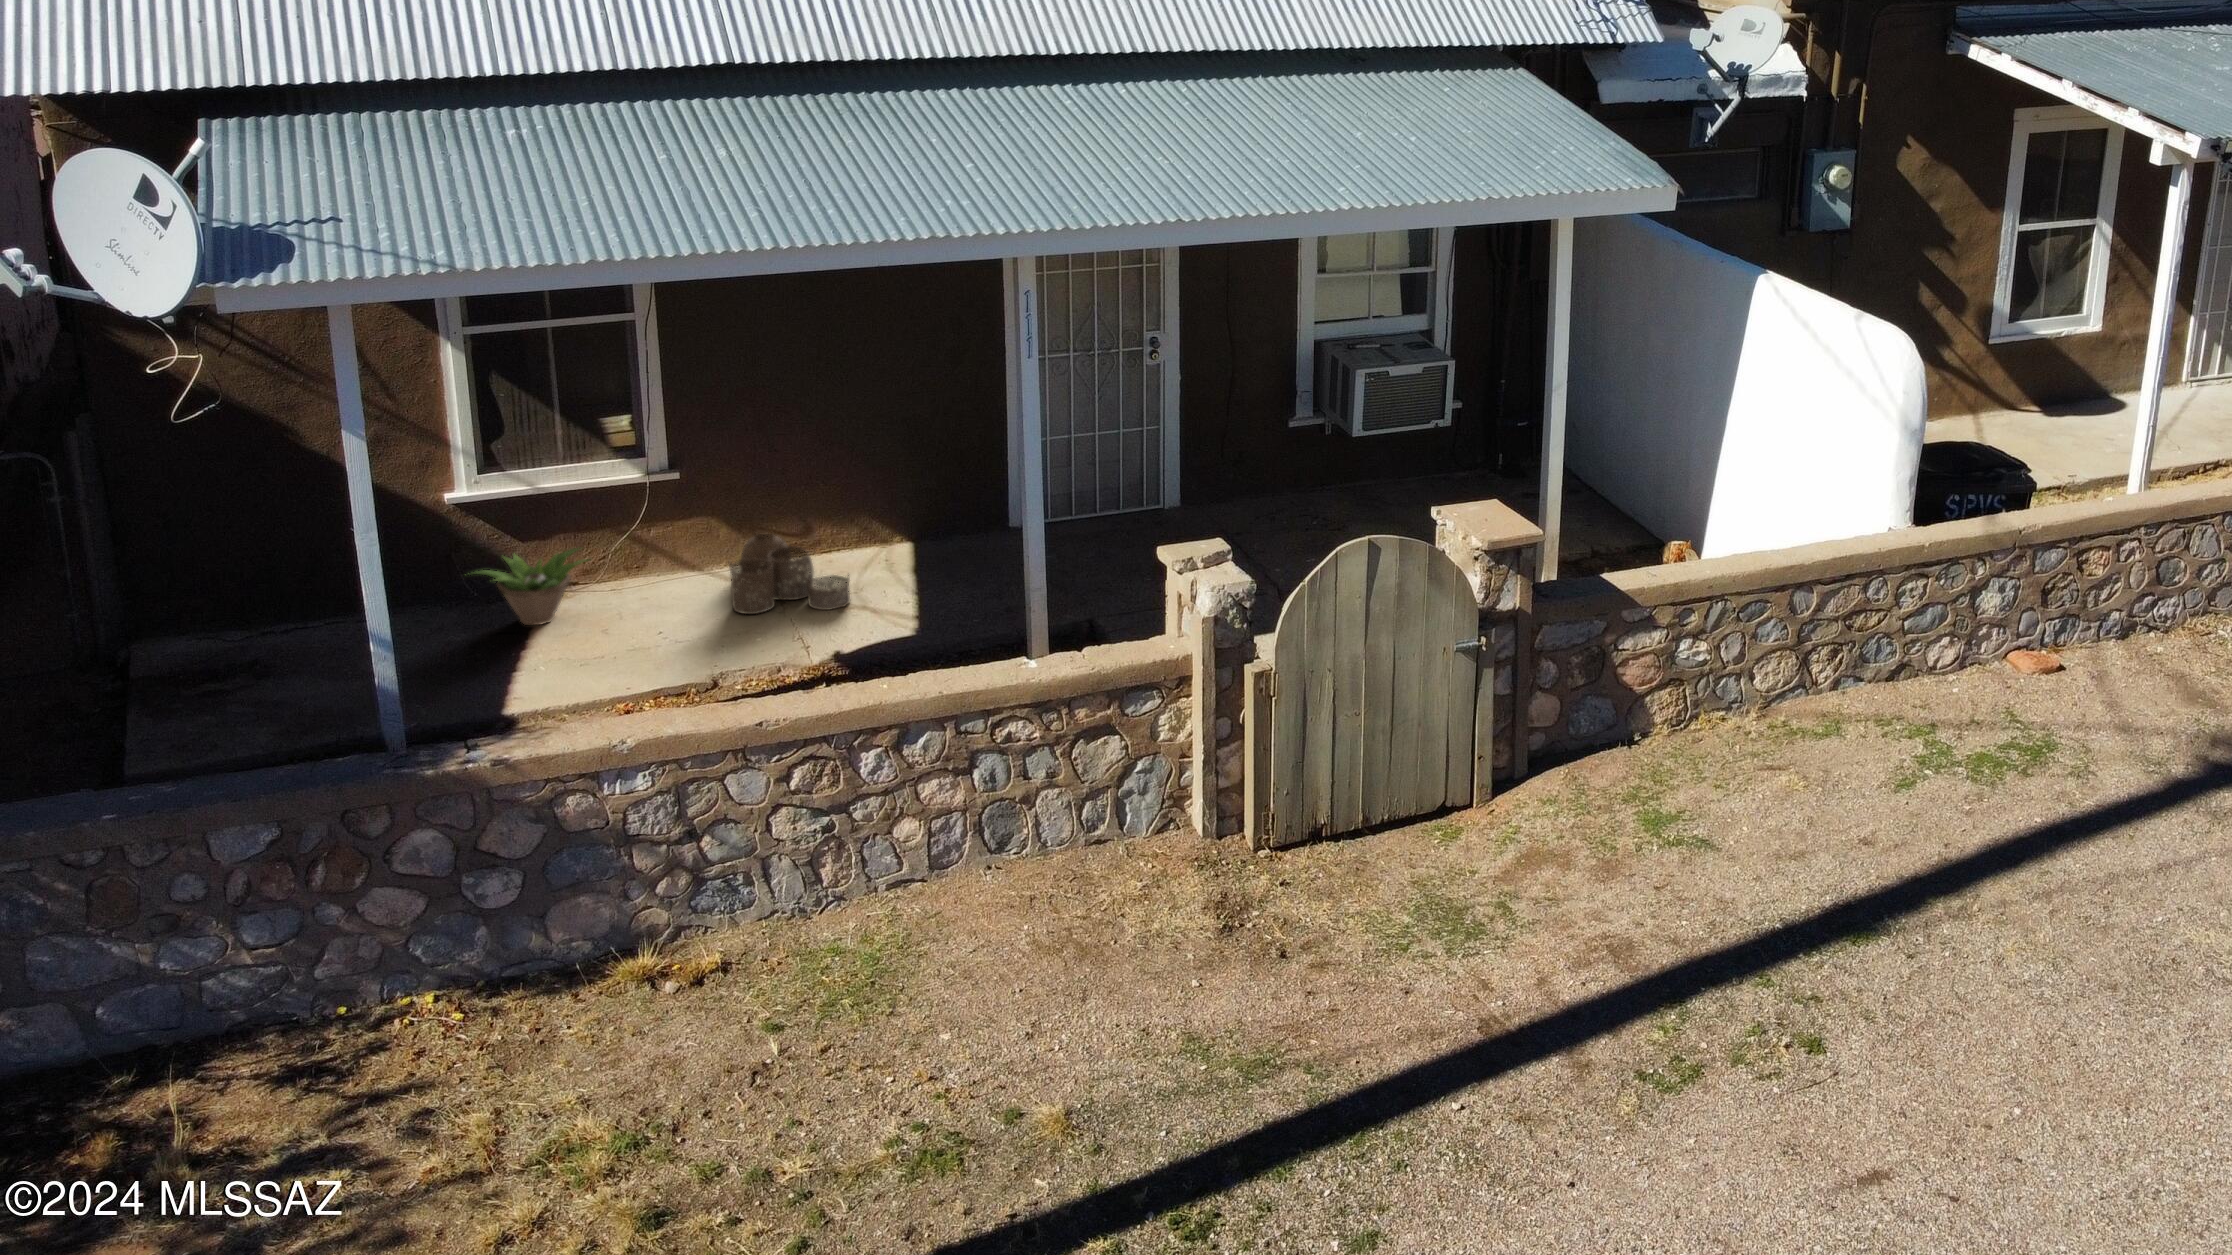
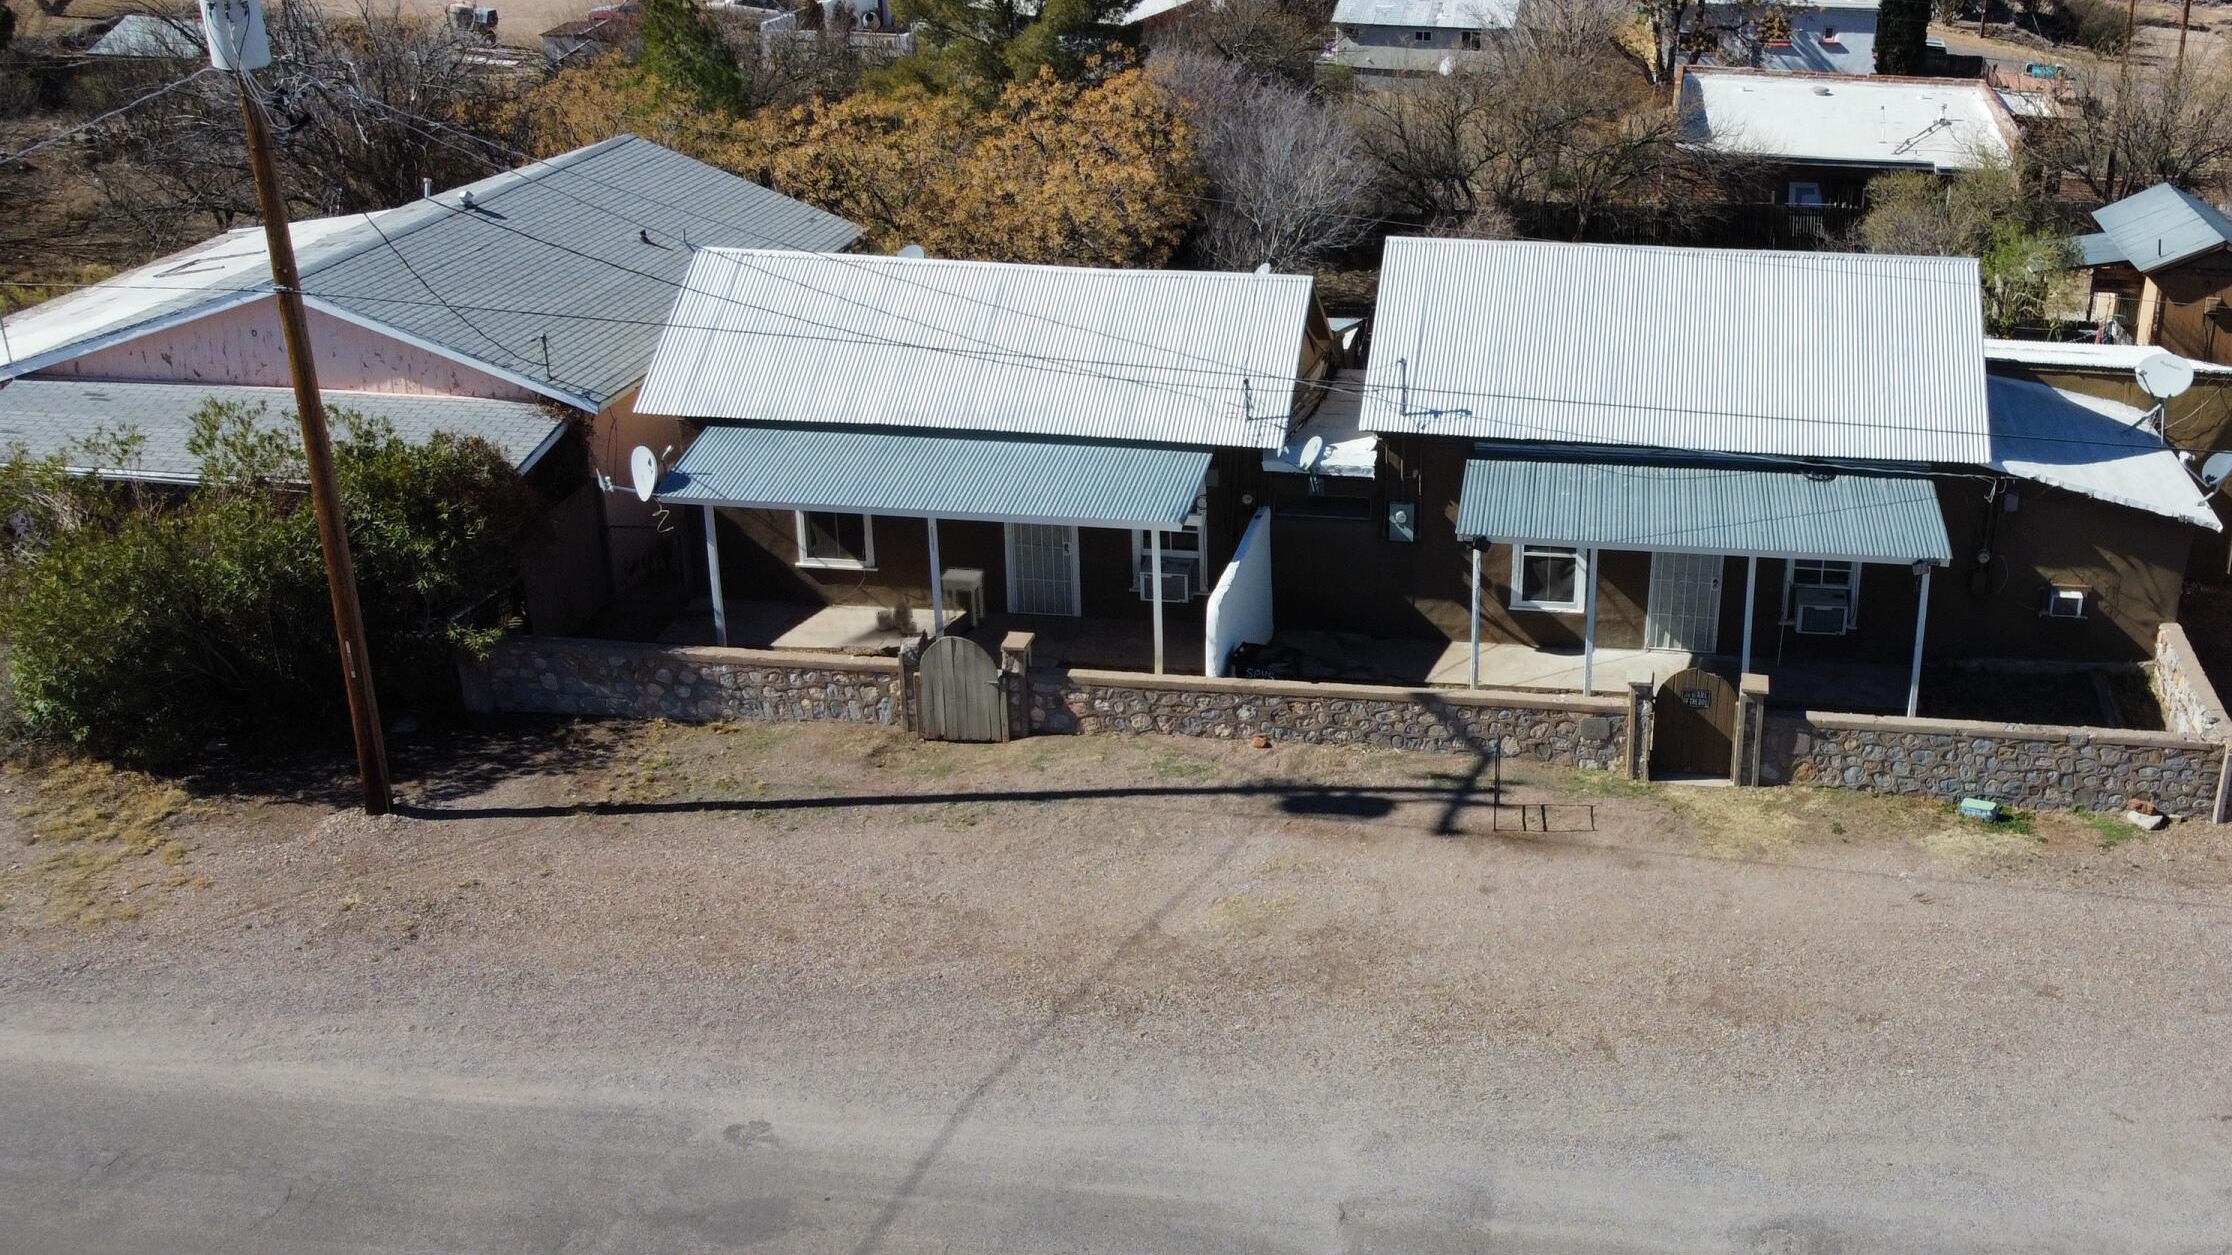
side table: none [881,422,986,570] -> present [941,569,983,624]
decorative plant: present [475,548,588,625] -> none [798,594,841,621]

